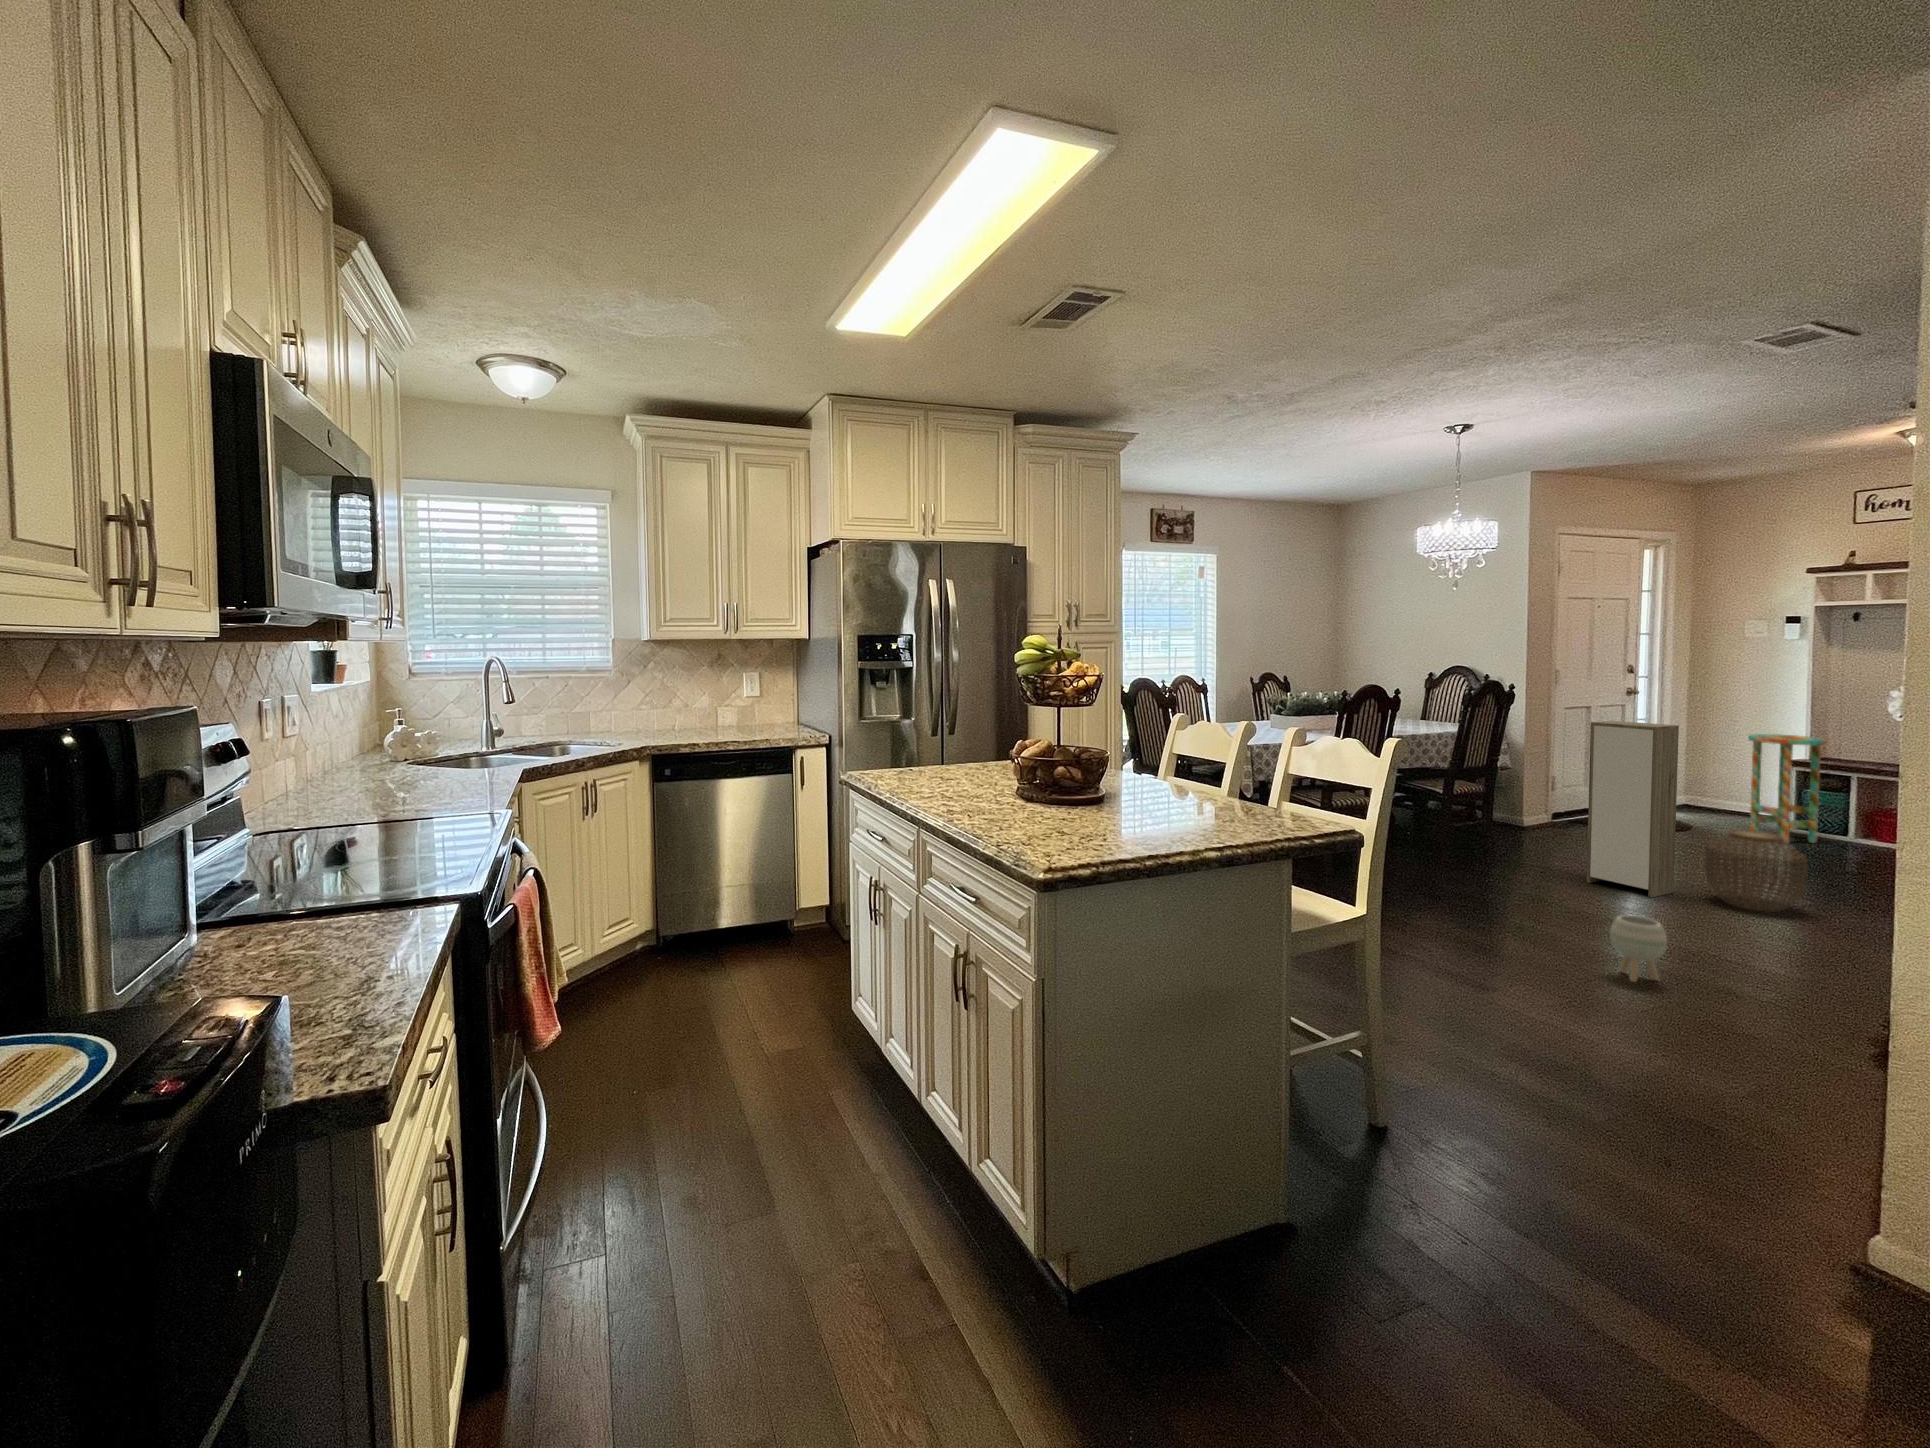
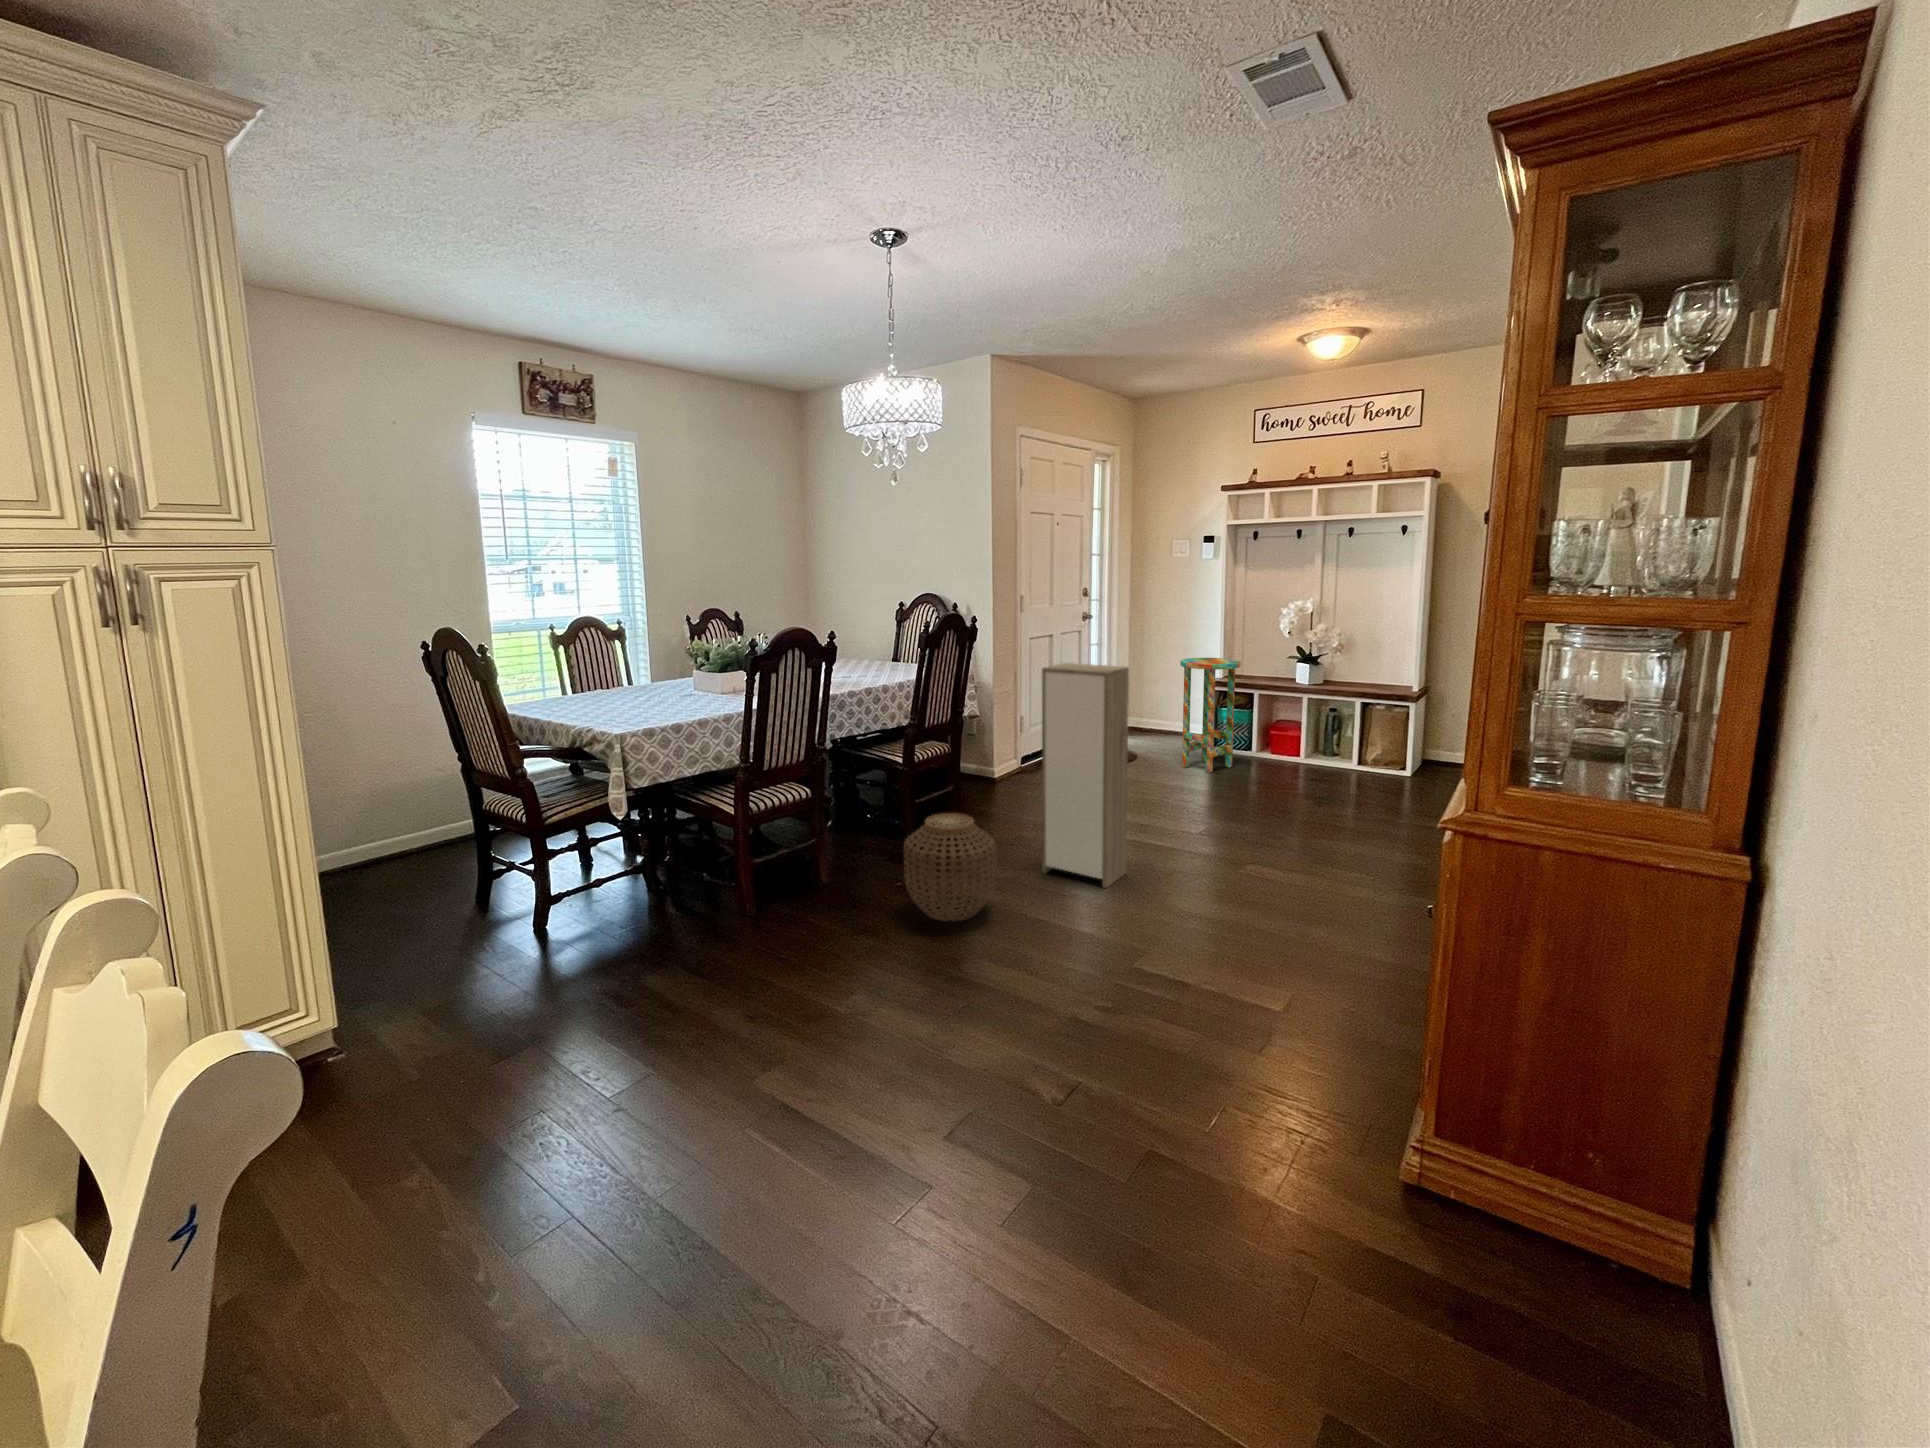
woven basket: present [1705,830,1807,912] -> present [904,813,997,921]
planter: present [1610,915,1667,982] -> none [1056,1001,1126,1118]

